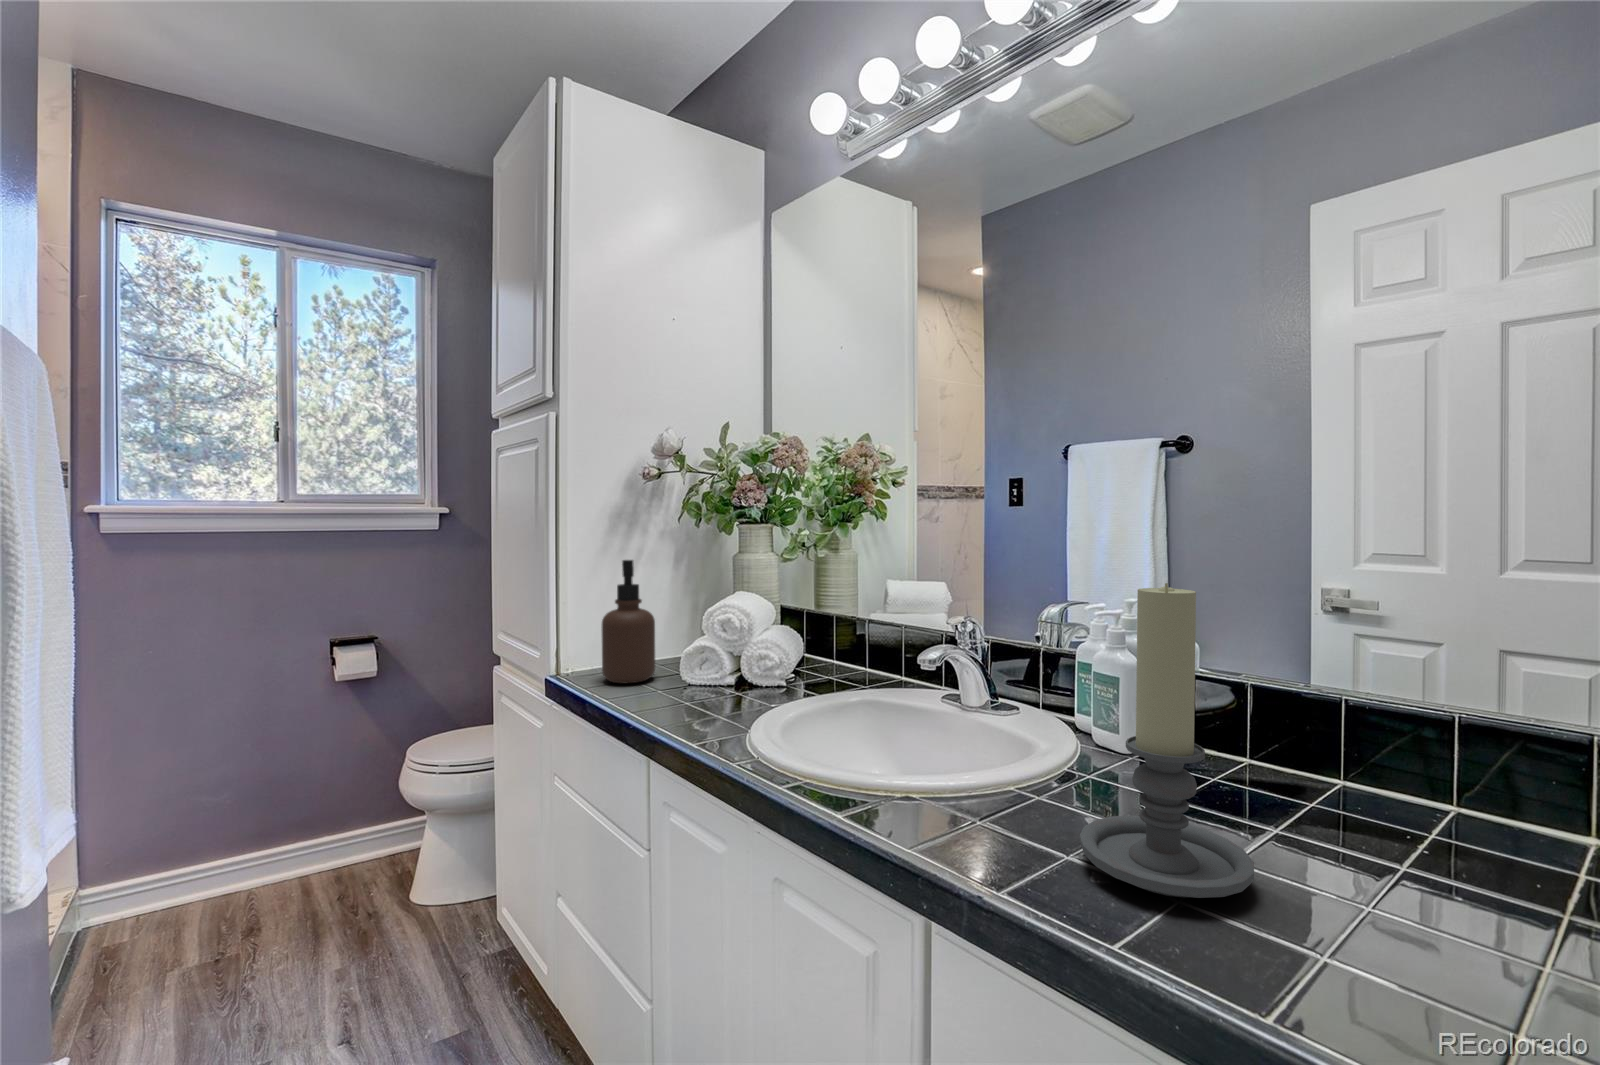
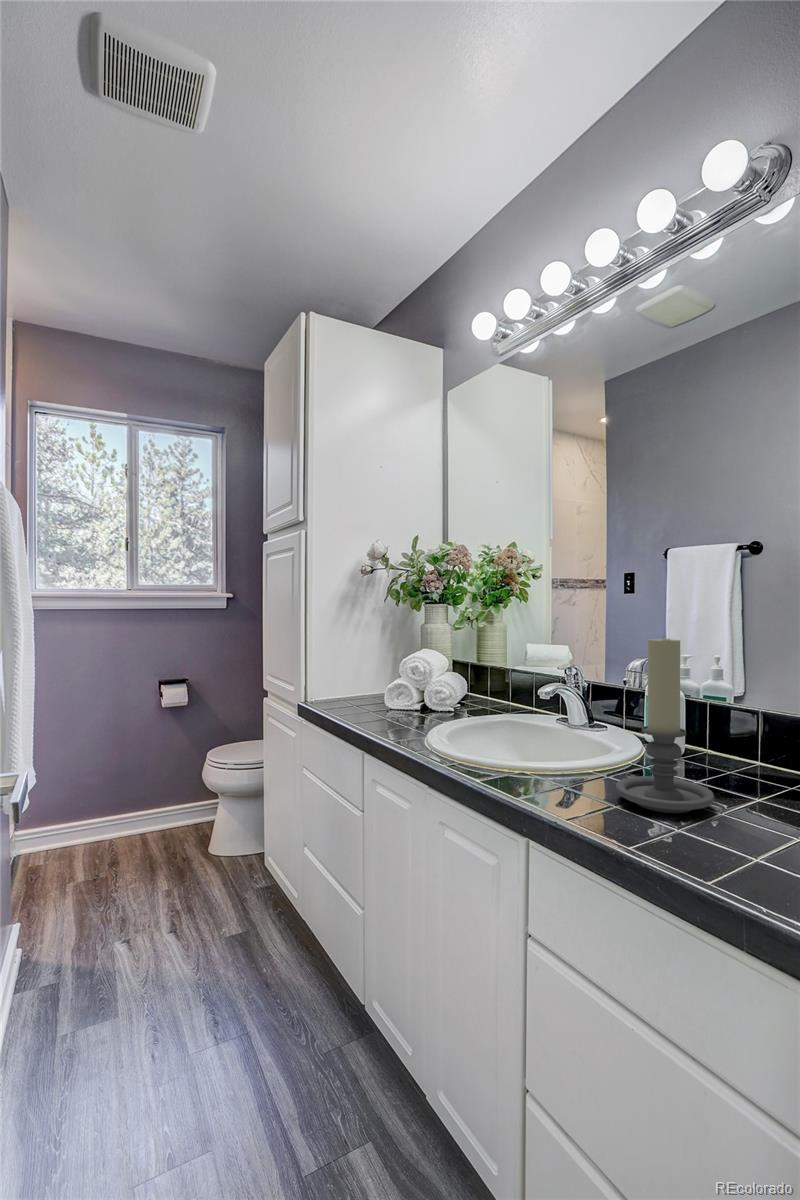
soap dispenser: present [602,560,655,684] -> none [333,629,368,711]

